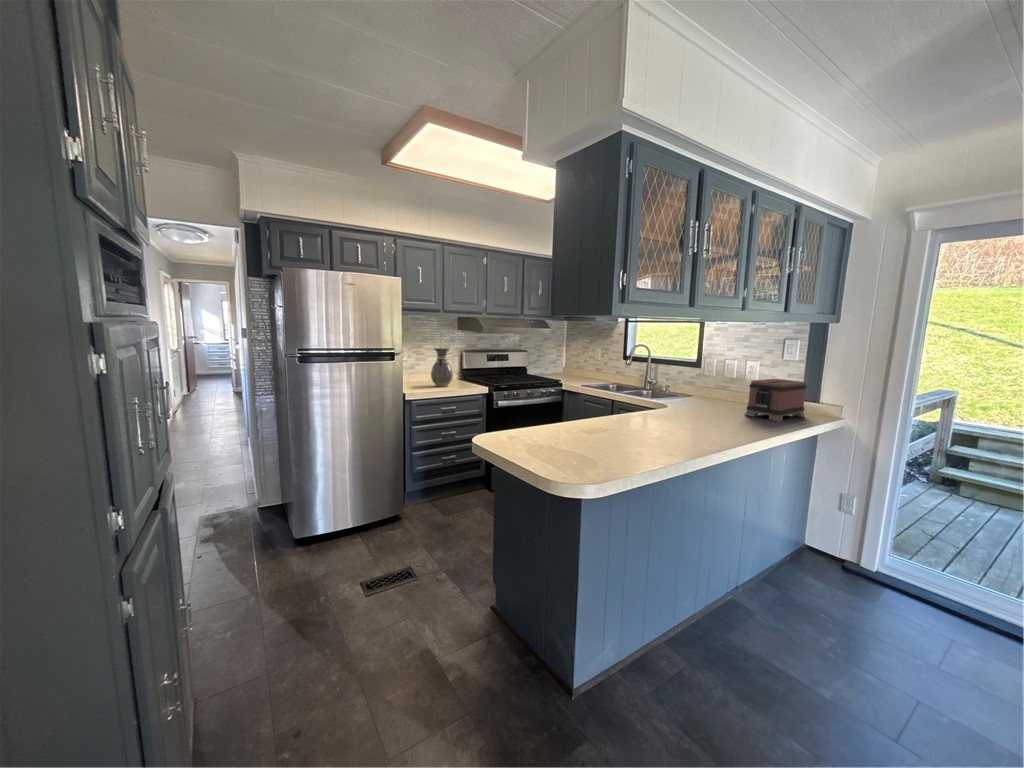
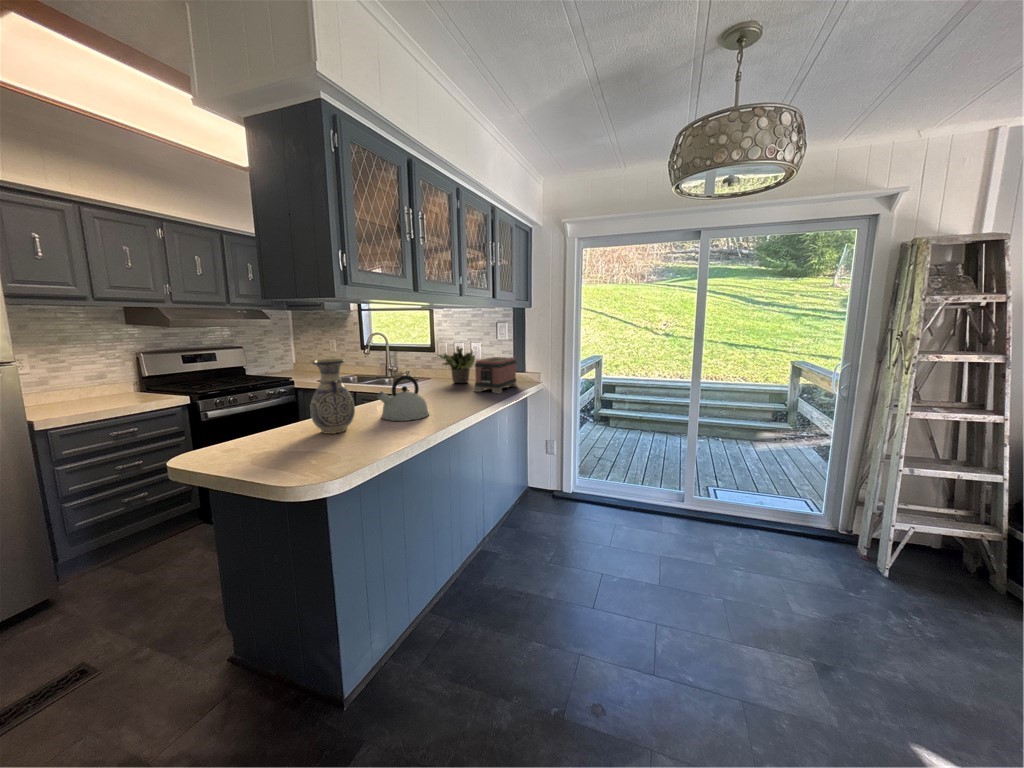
vase: present [431,348,453,387] -> present [310,359,355,434]
potted plant: none [703,362,751,405] -> present [438,347,475,383]
kettle: none [640,388,691,433] -> present [377,376,429,421]

